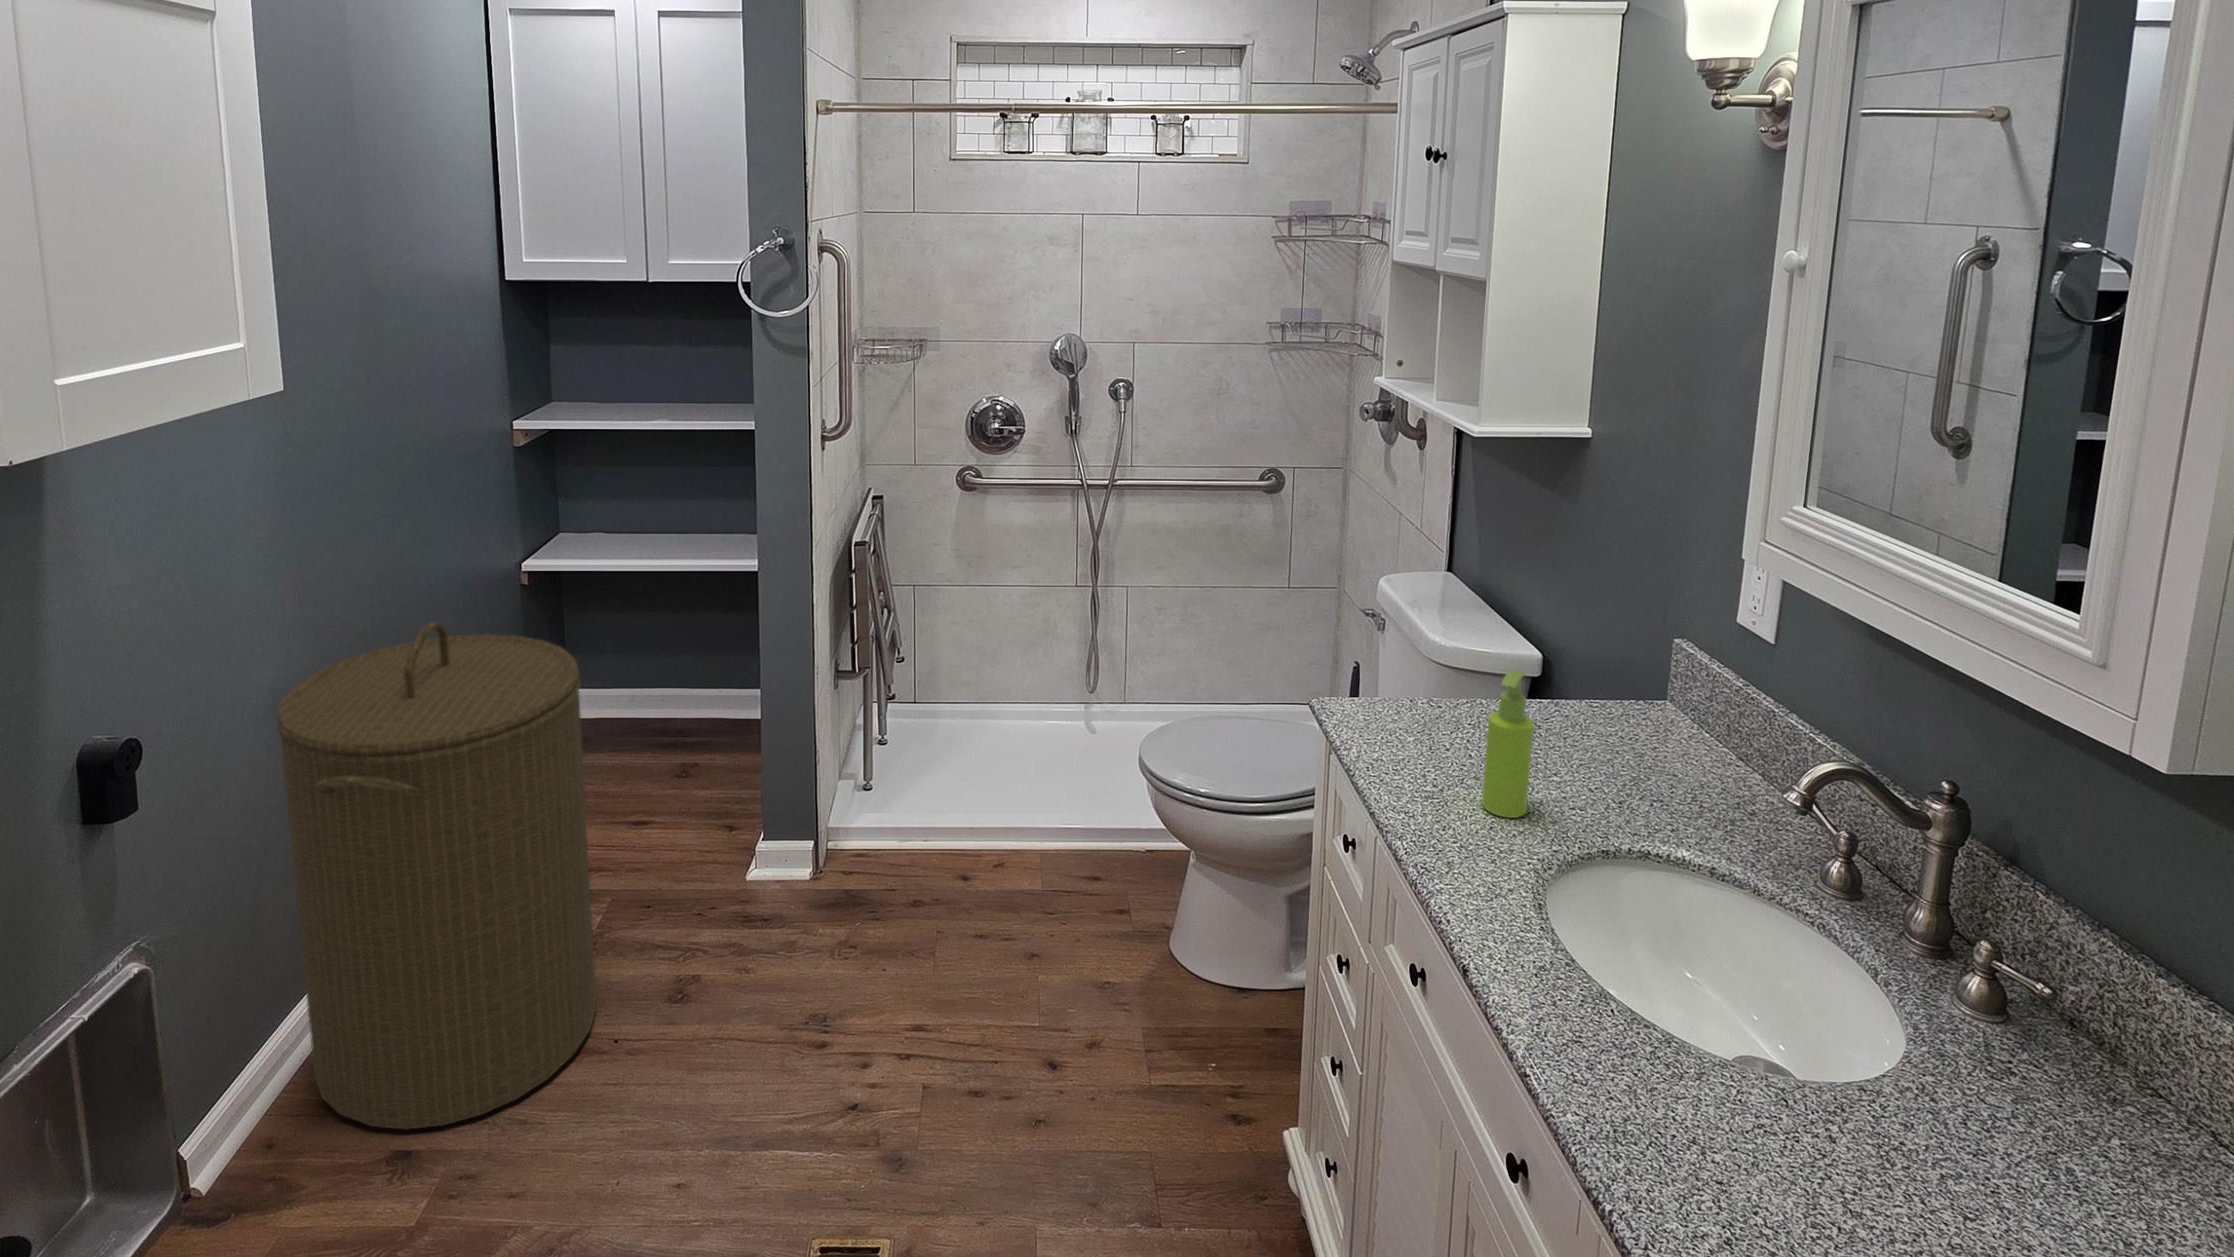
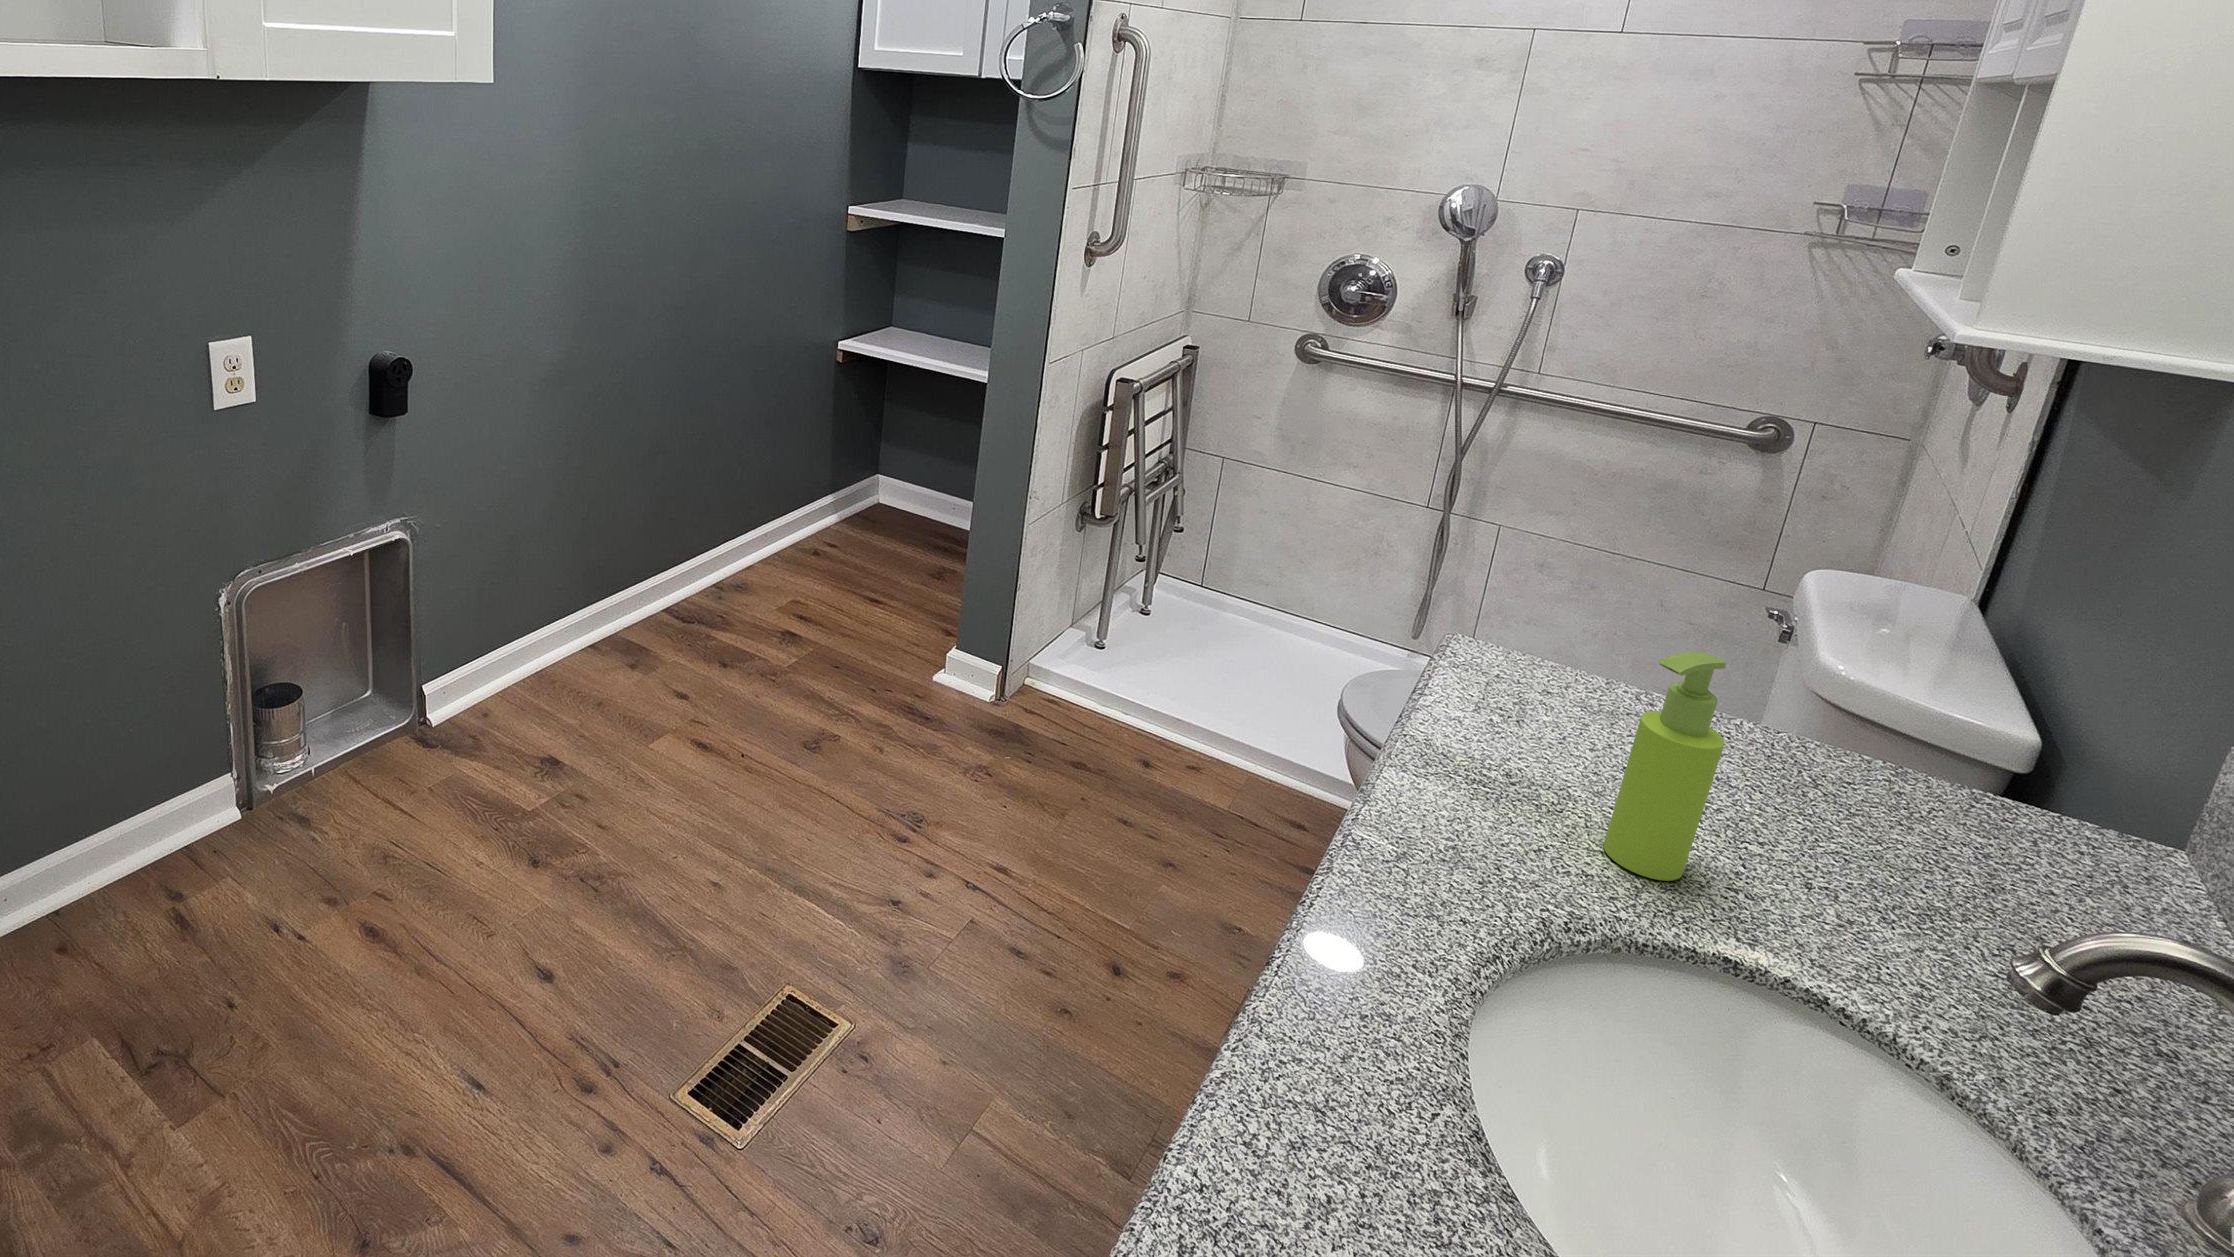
laundry hamper: present [275,622,597,1130] -> none [527,336,774,763]

